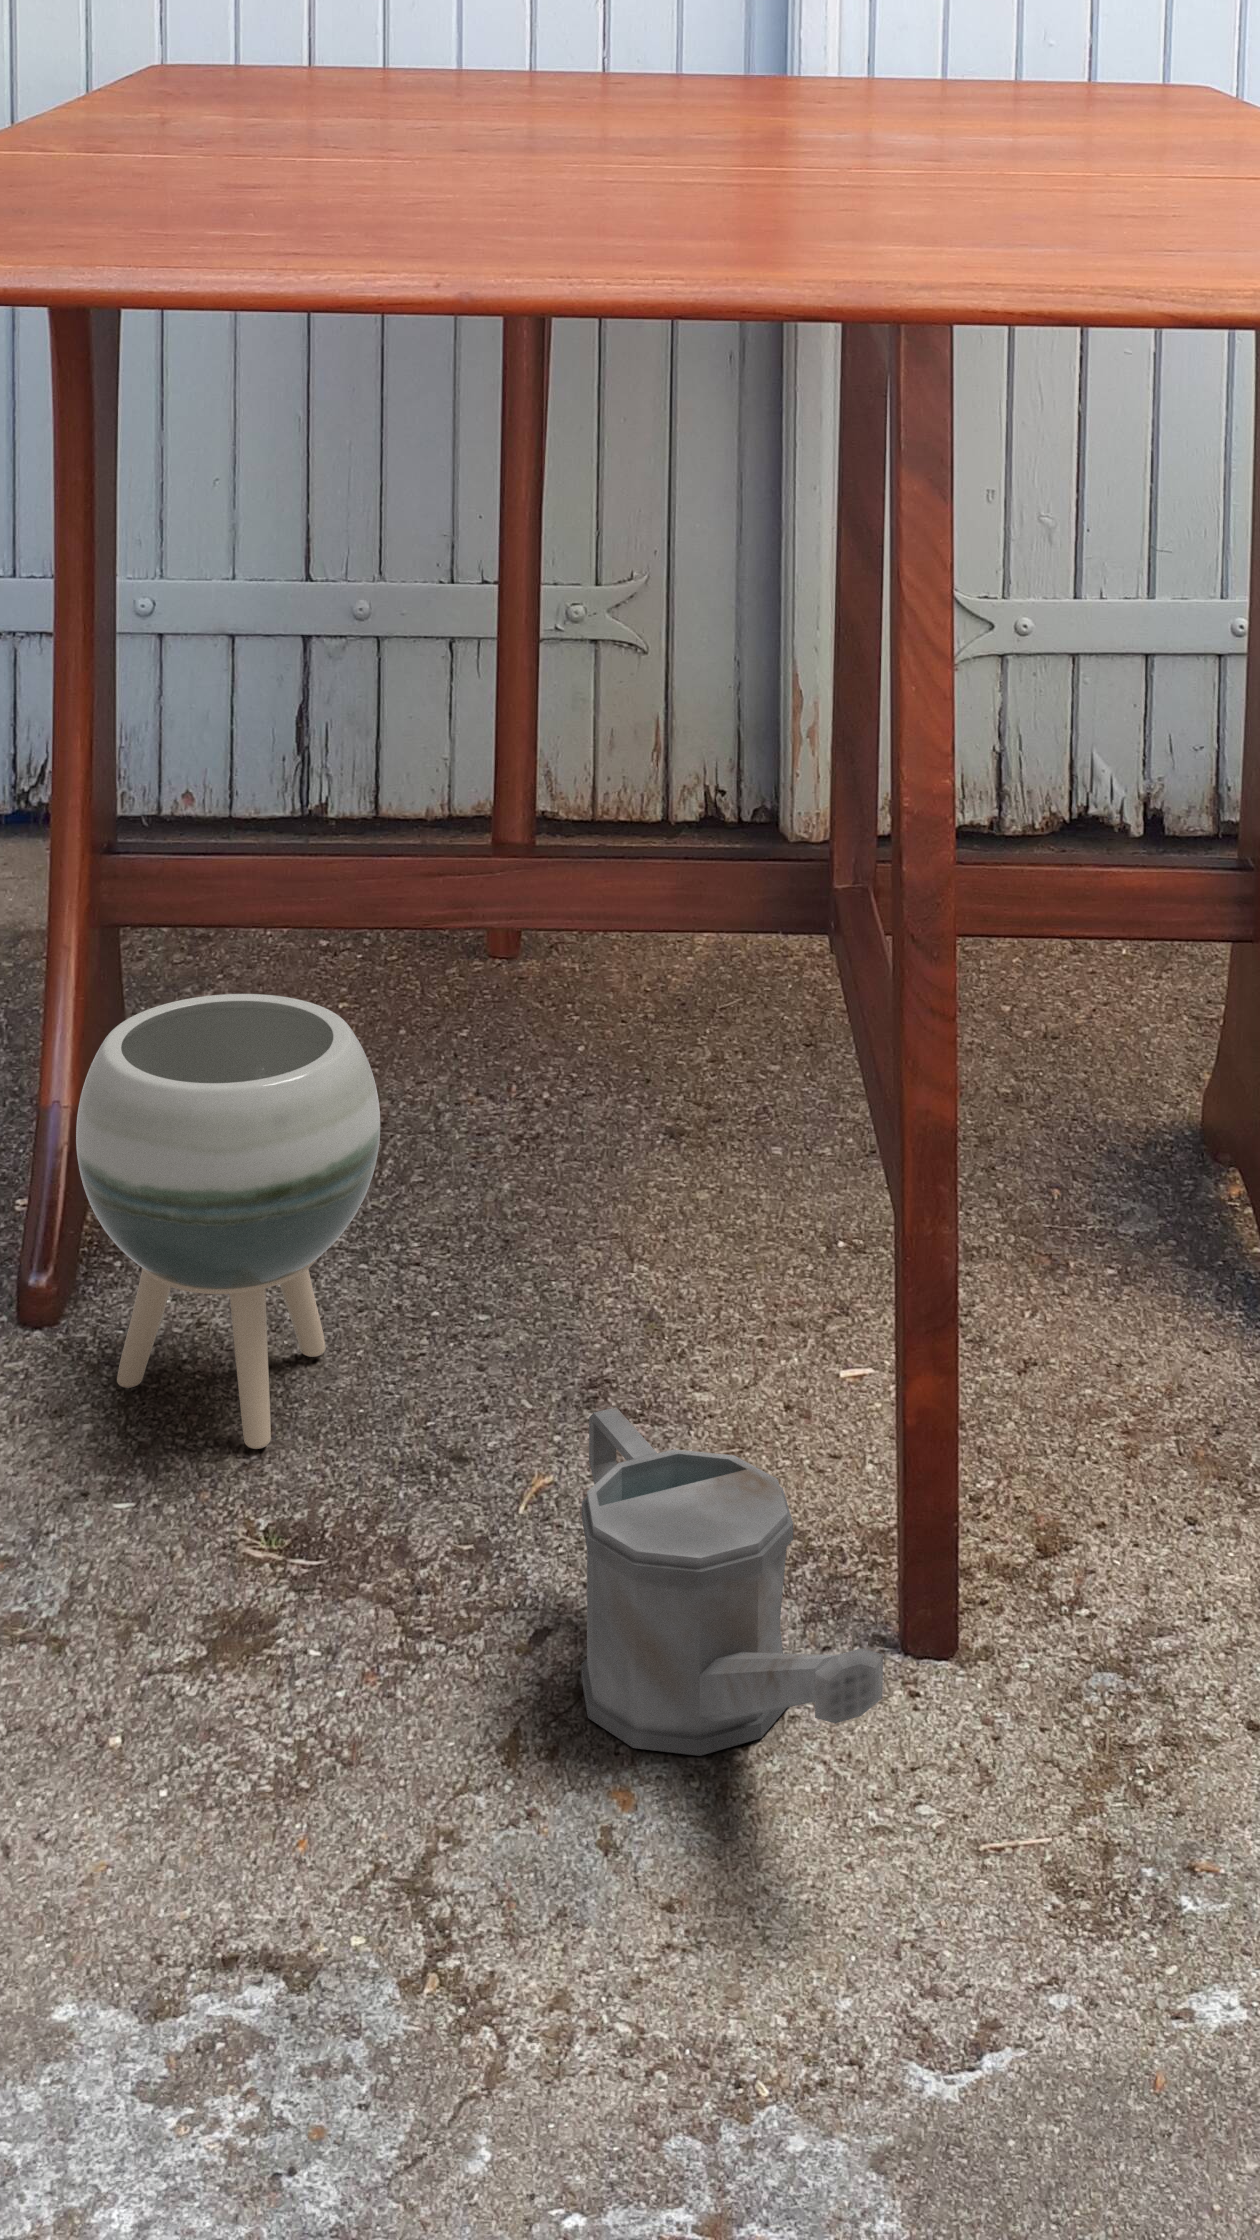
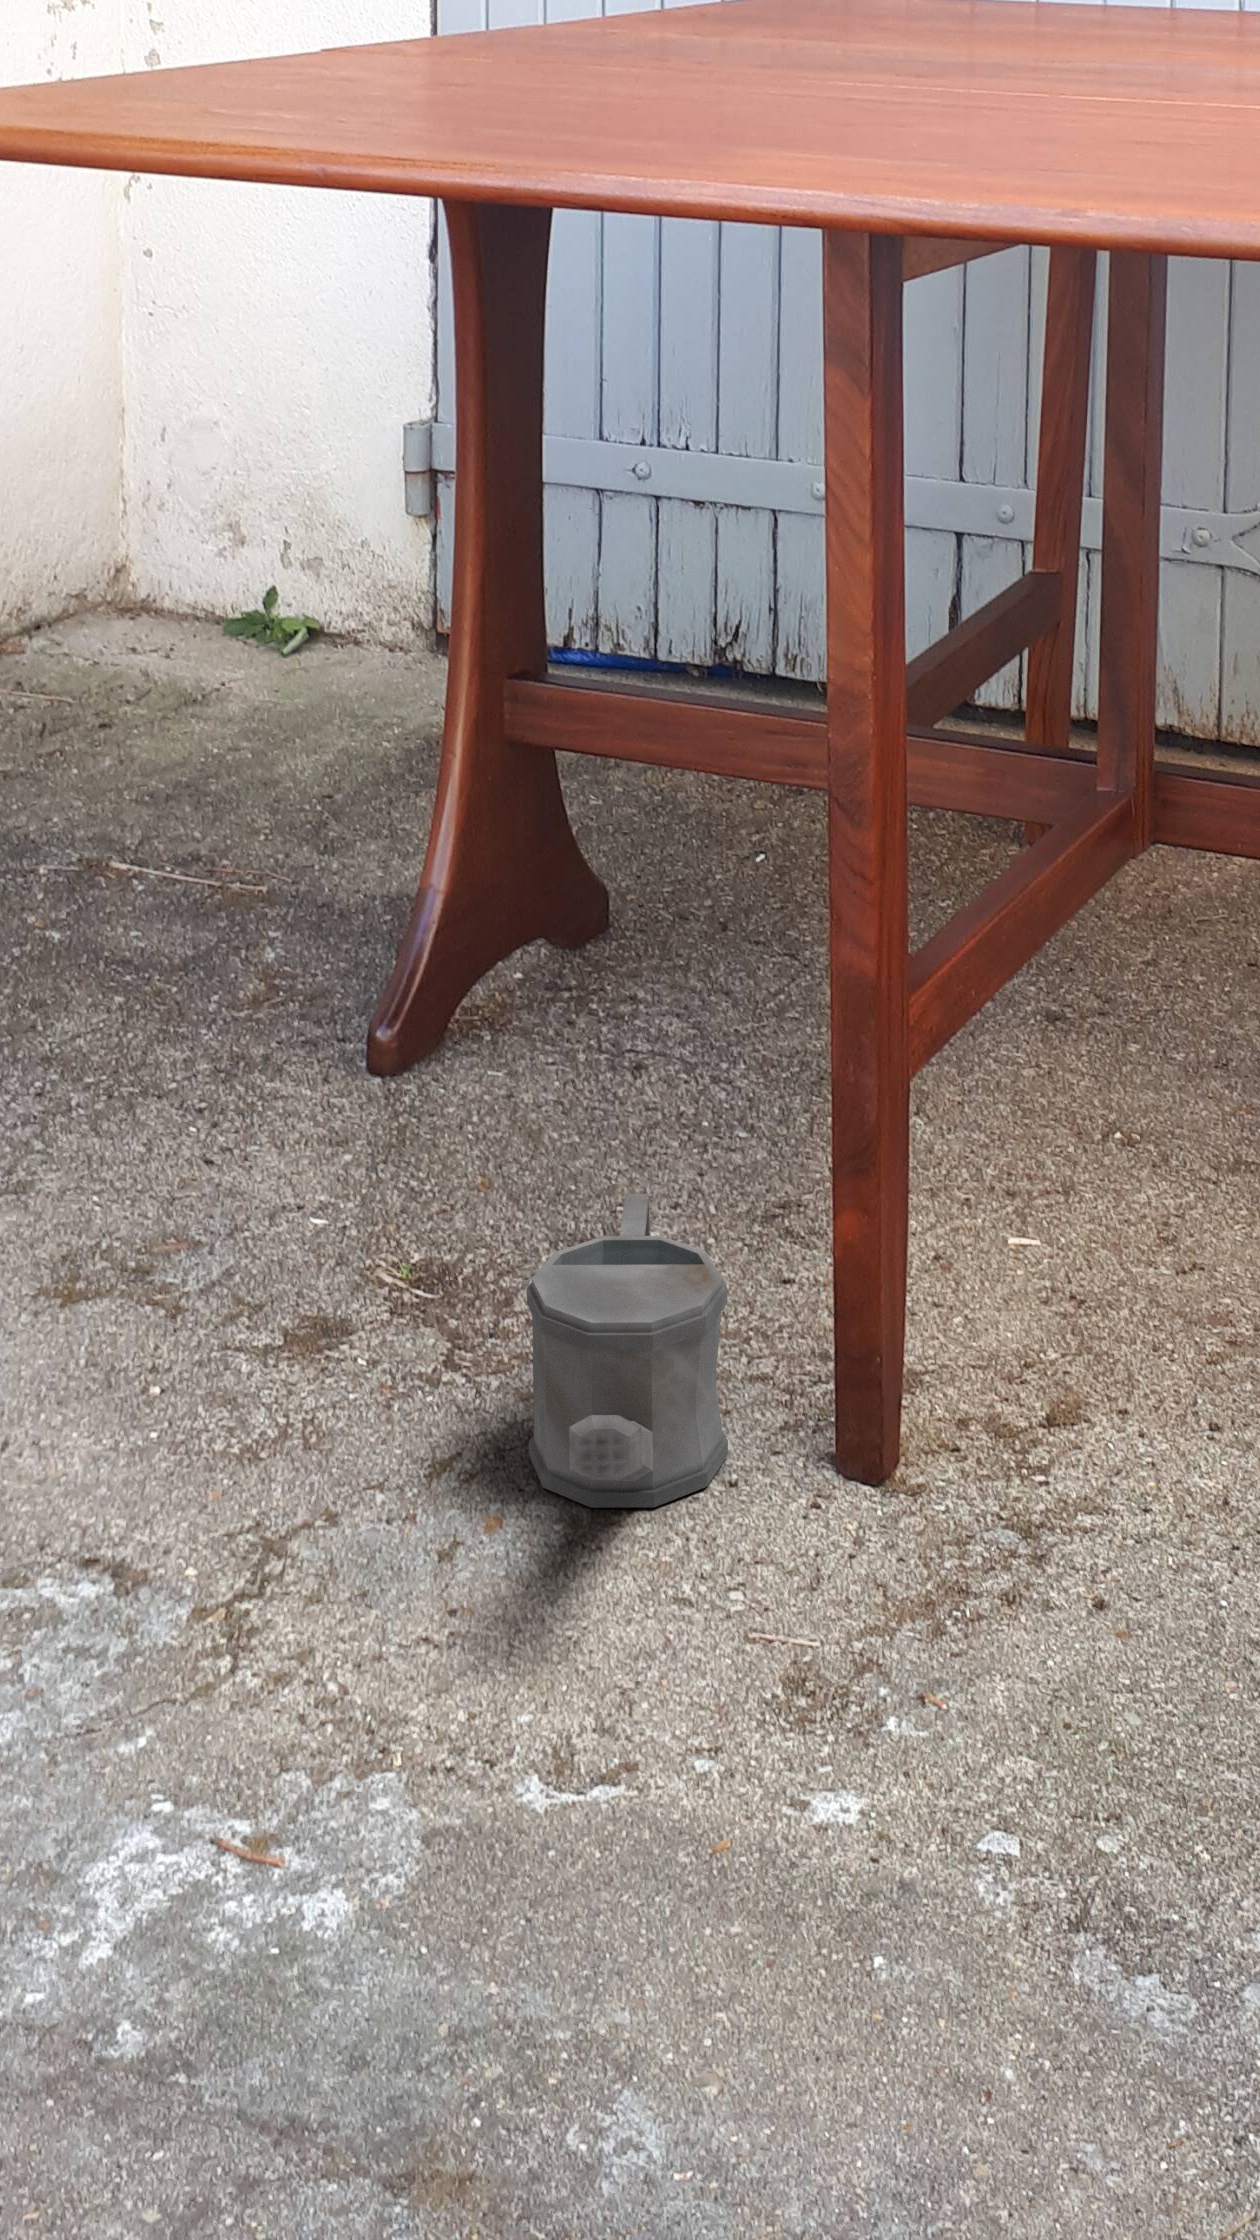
planter: present [76,994,380,1449] -> none [348,792,618,1192]

